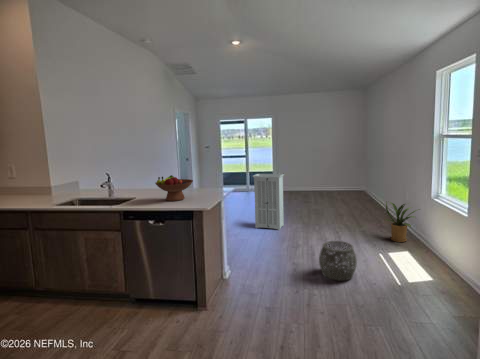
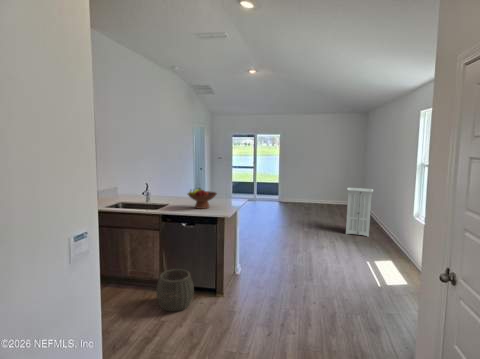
storage cabinet: present [252,173,284,230] -> present [346,187,373,237]
house plant: present [386,202,420,242] -> none [373,217,406,253]
woven basket: present [319,241,357,280] -> present [156,269,194,311]

